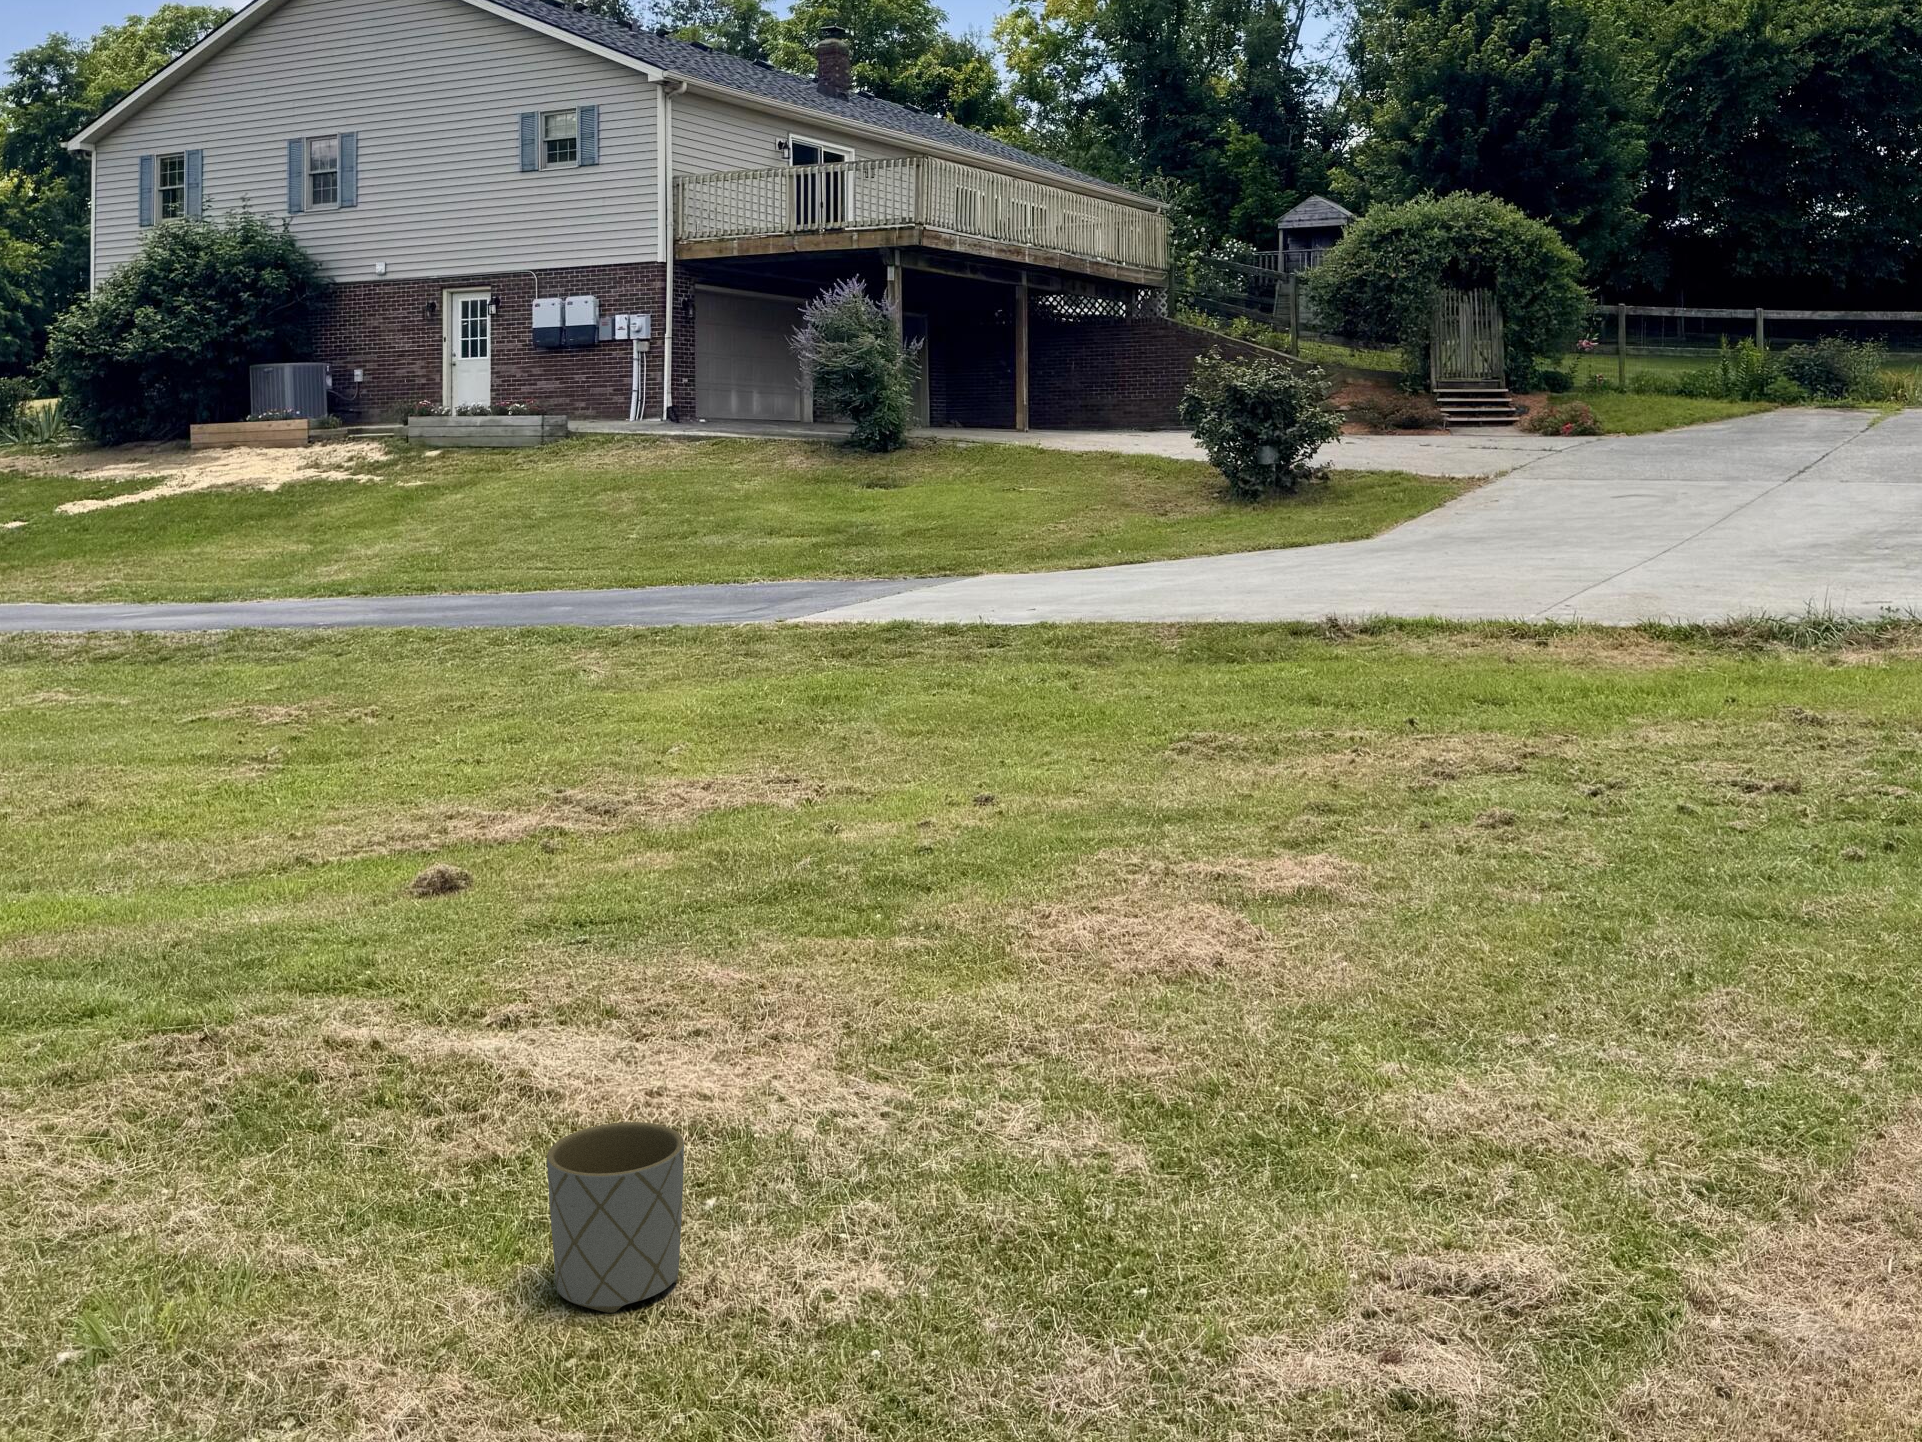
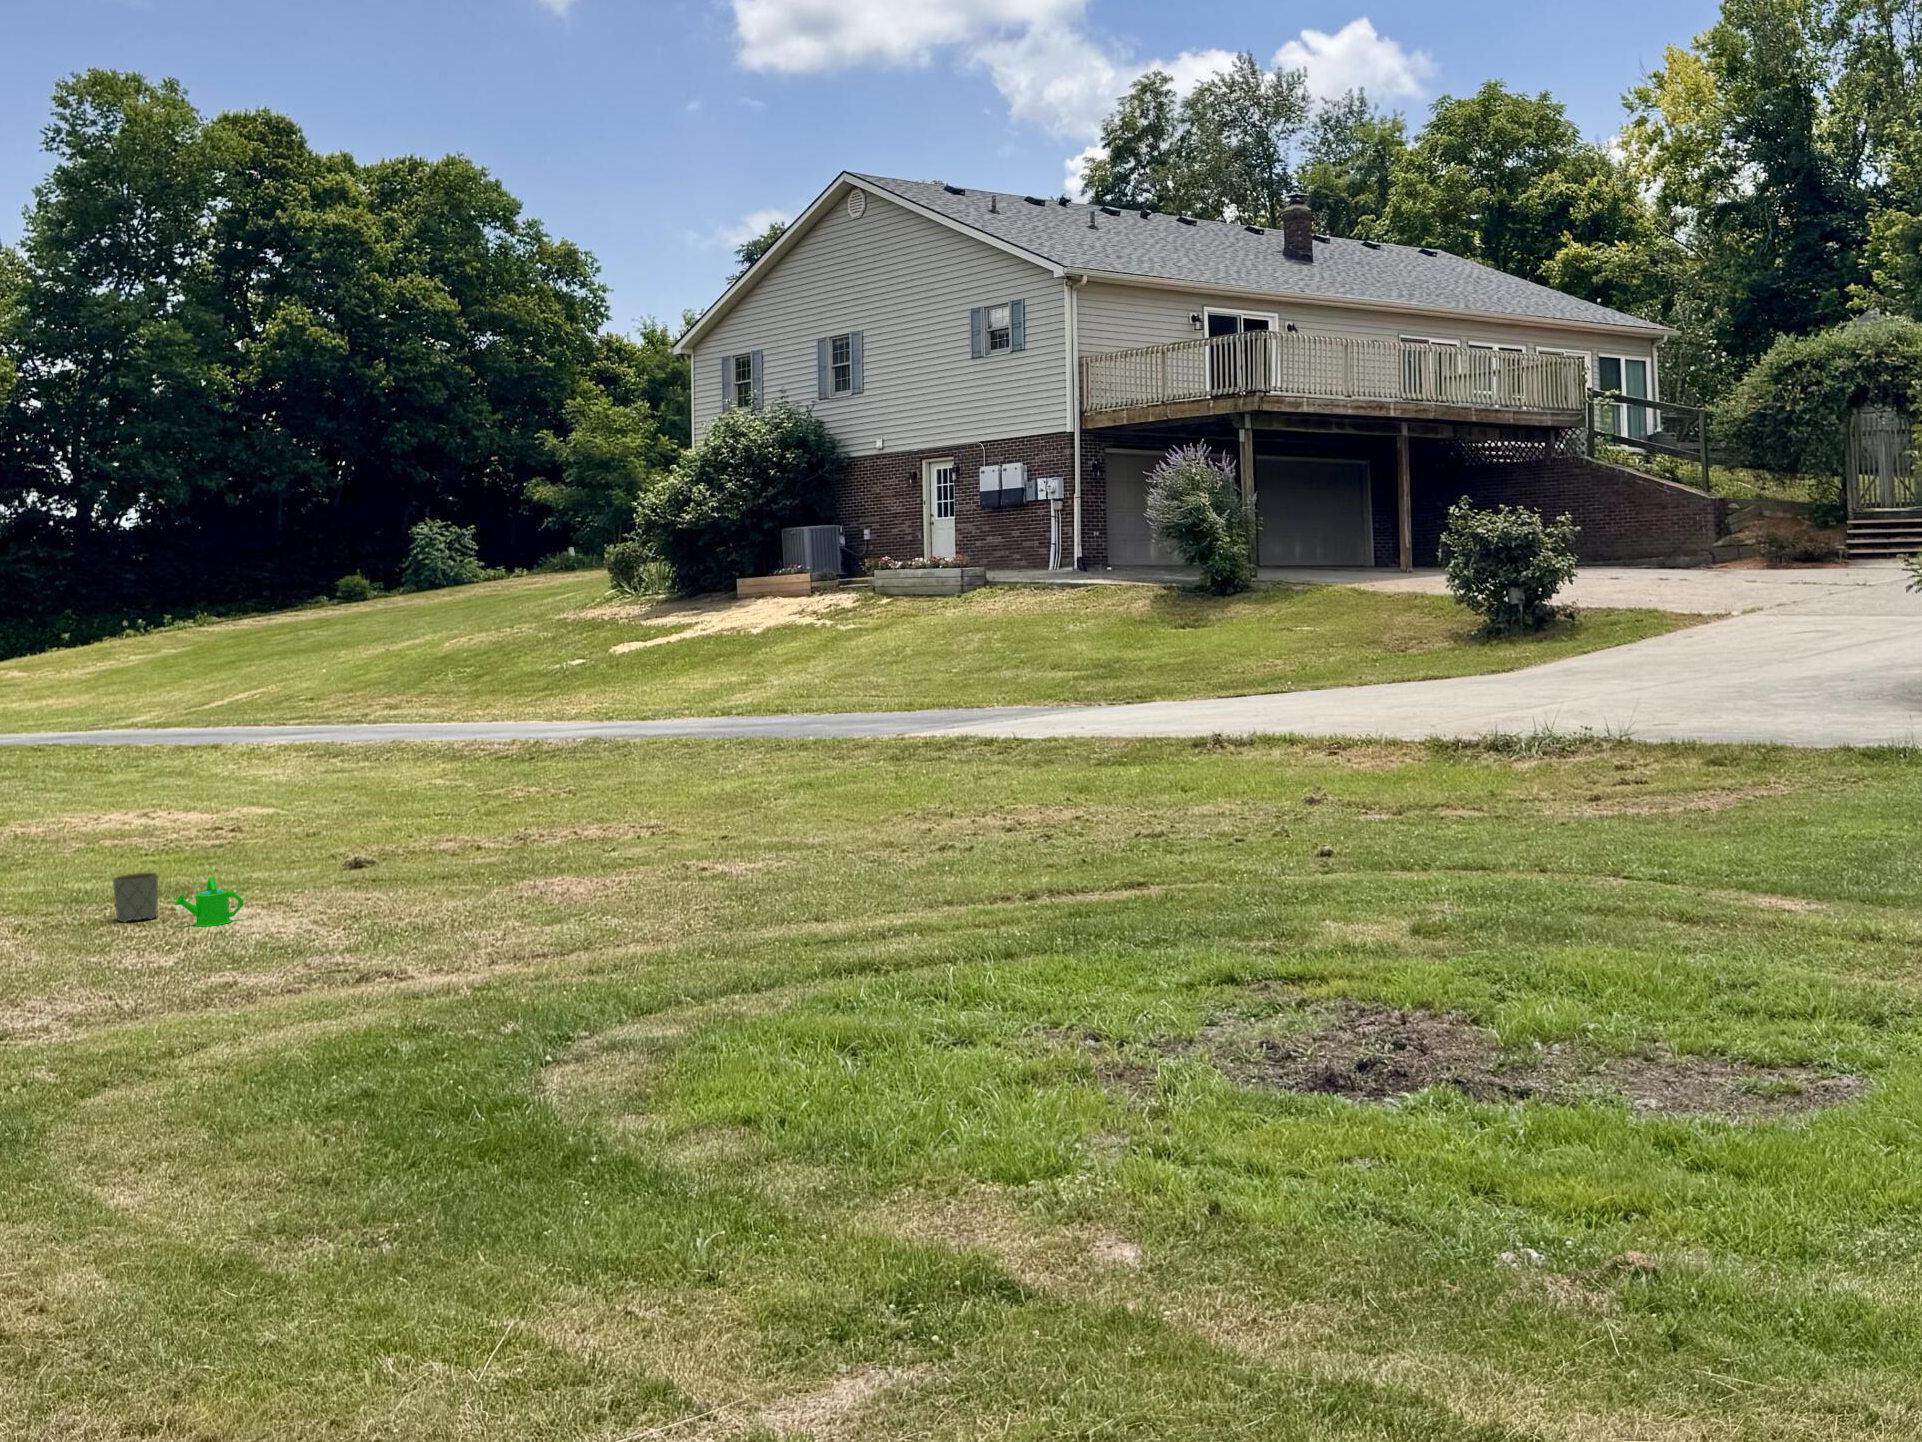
watering can: none [855,1133,995,1306] -> present [175,877,243,926]

